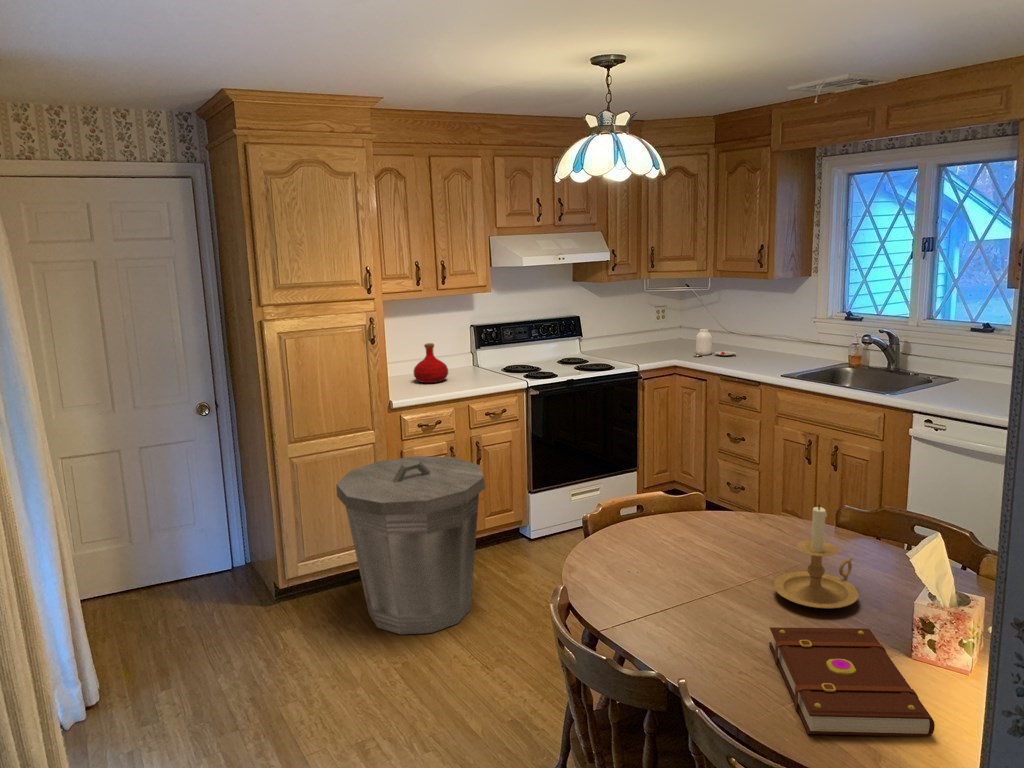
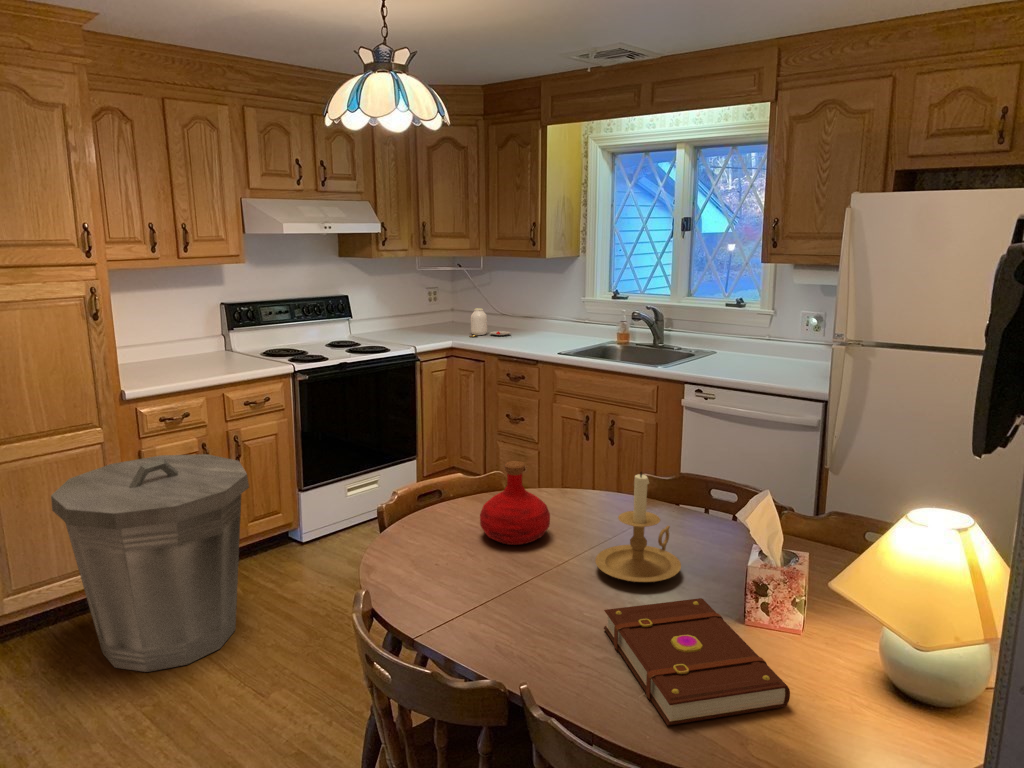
bottle: present [414,343,448,383] -> present [480,461,550,545]

